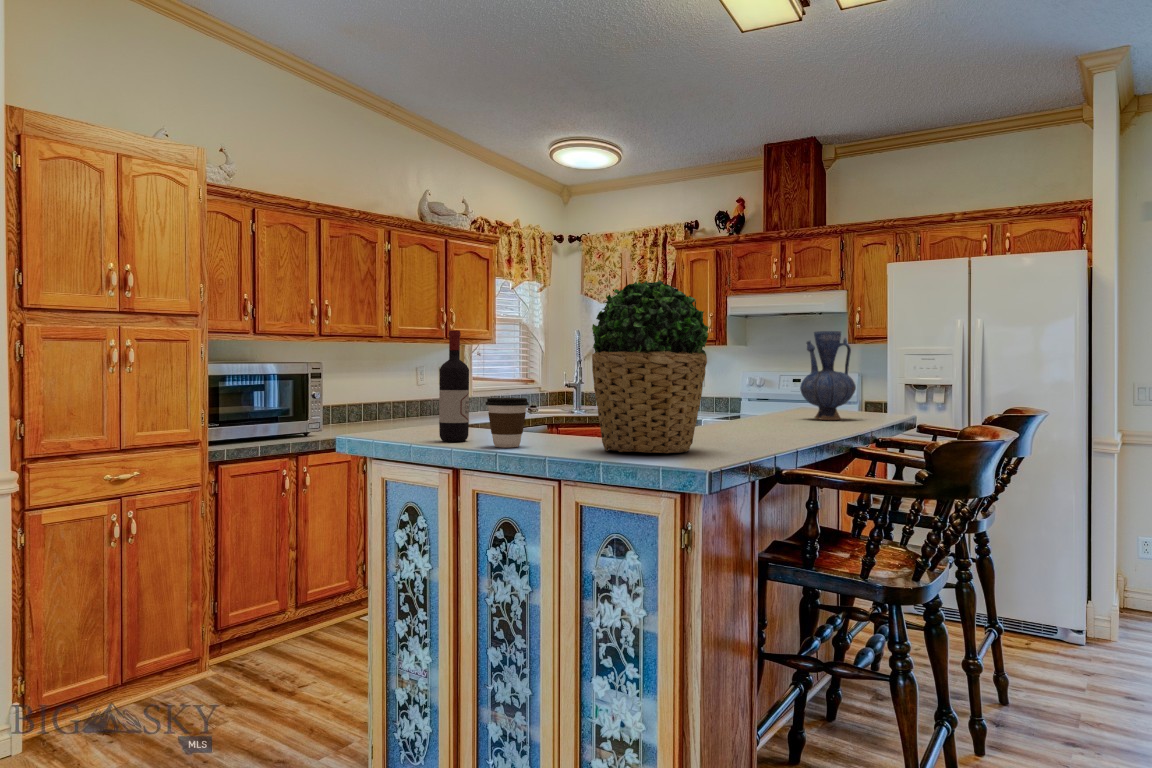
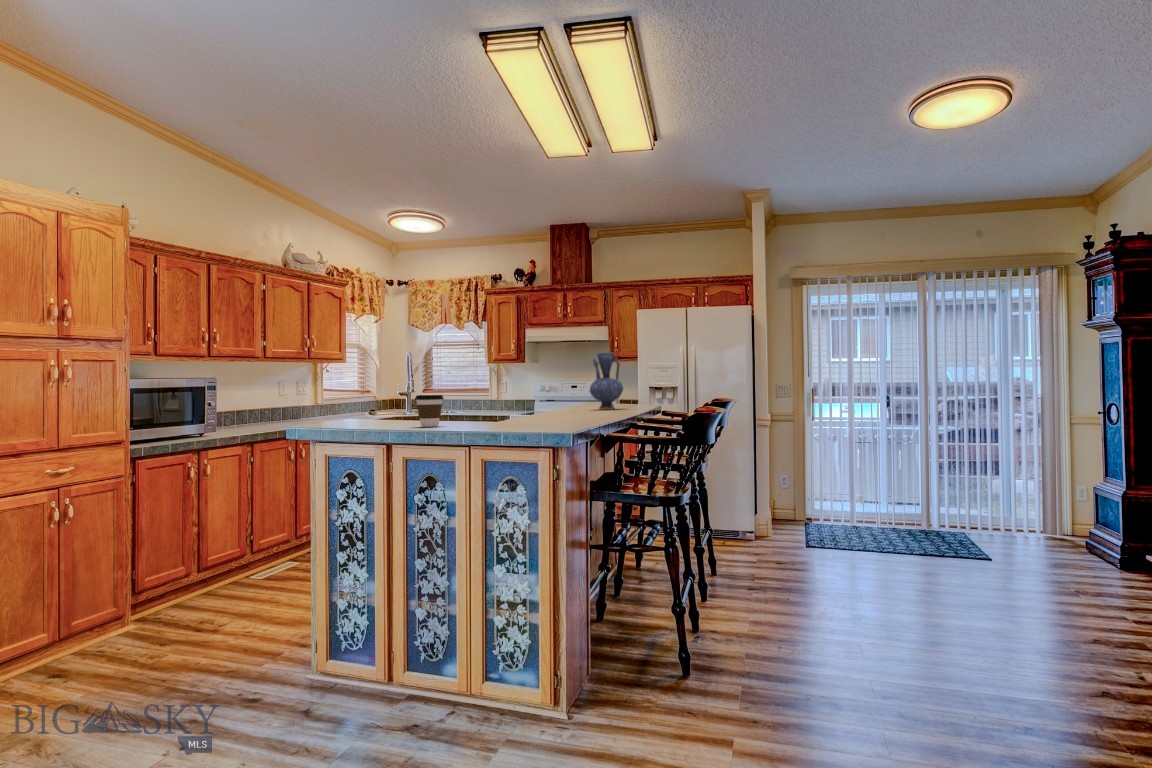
potted plant: present [592,280,709,453] -> none [487,321,558,425]
wine bottle: present [439,330,469,442] -> none [374,352,395,427]

